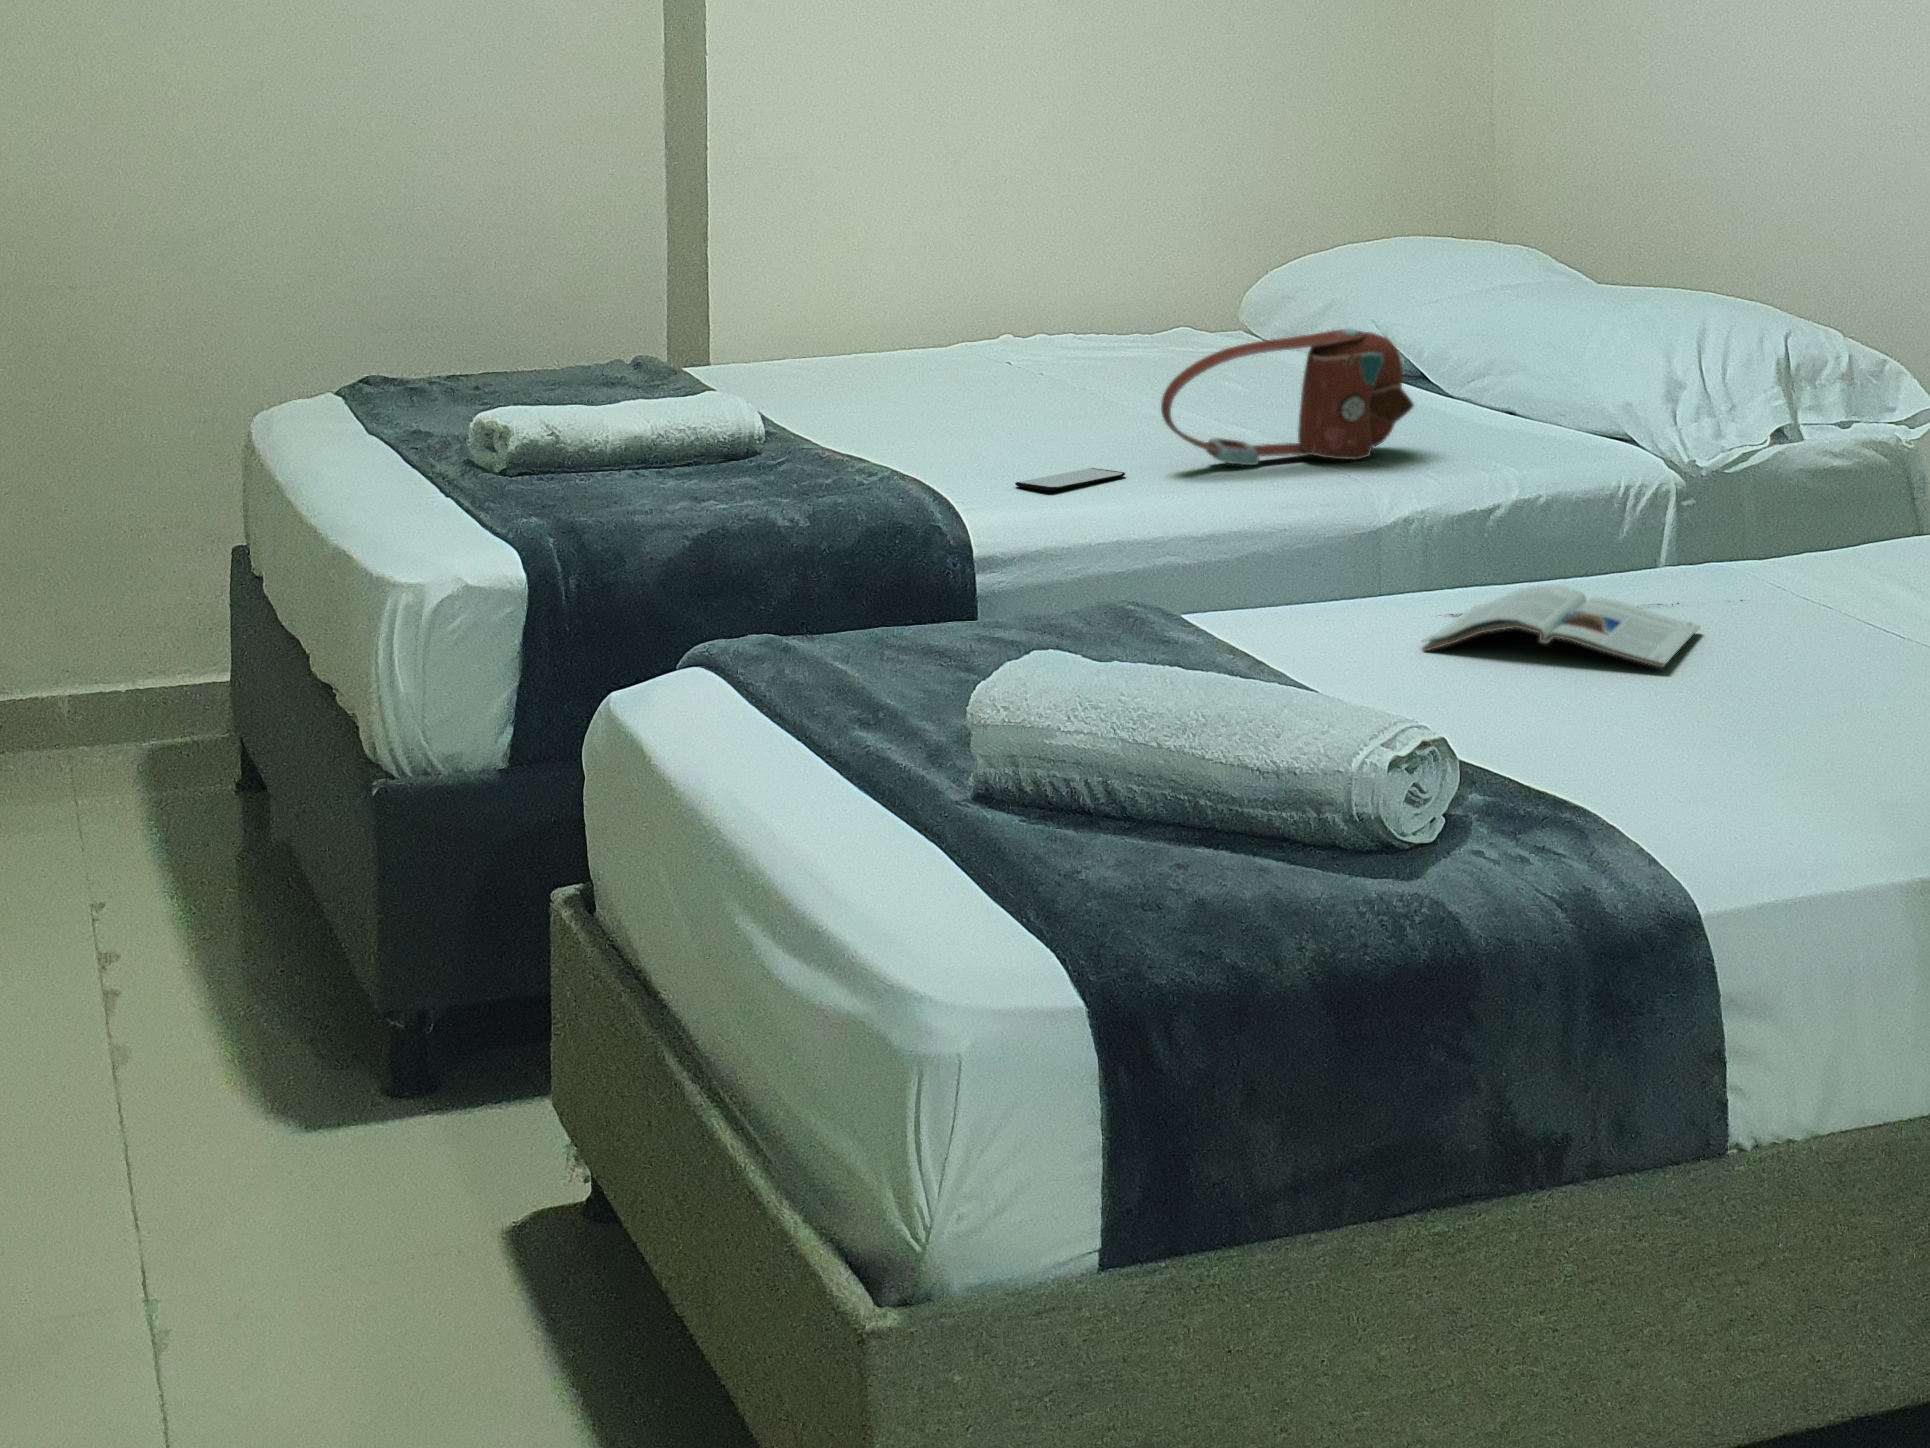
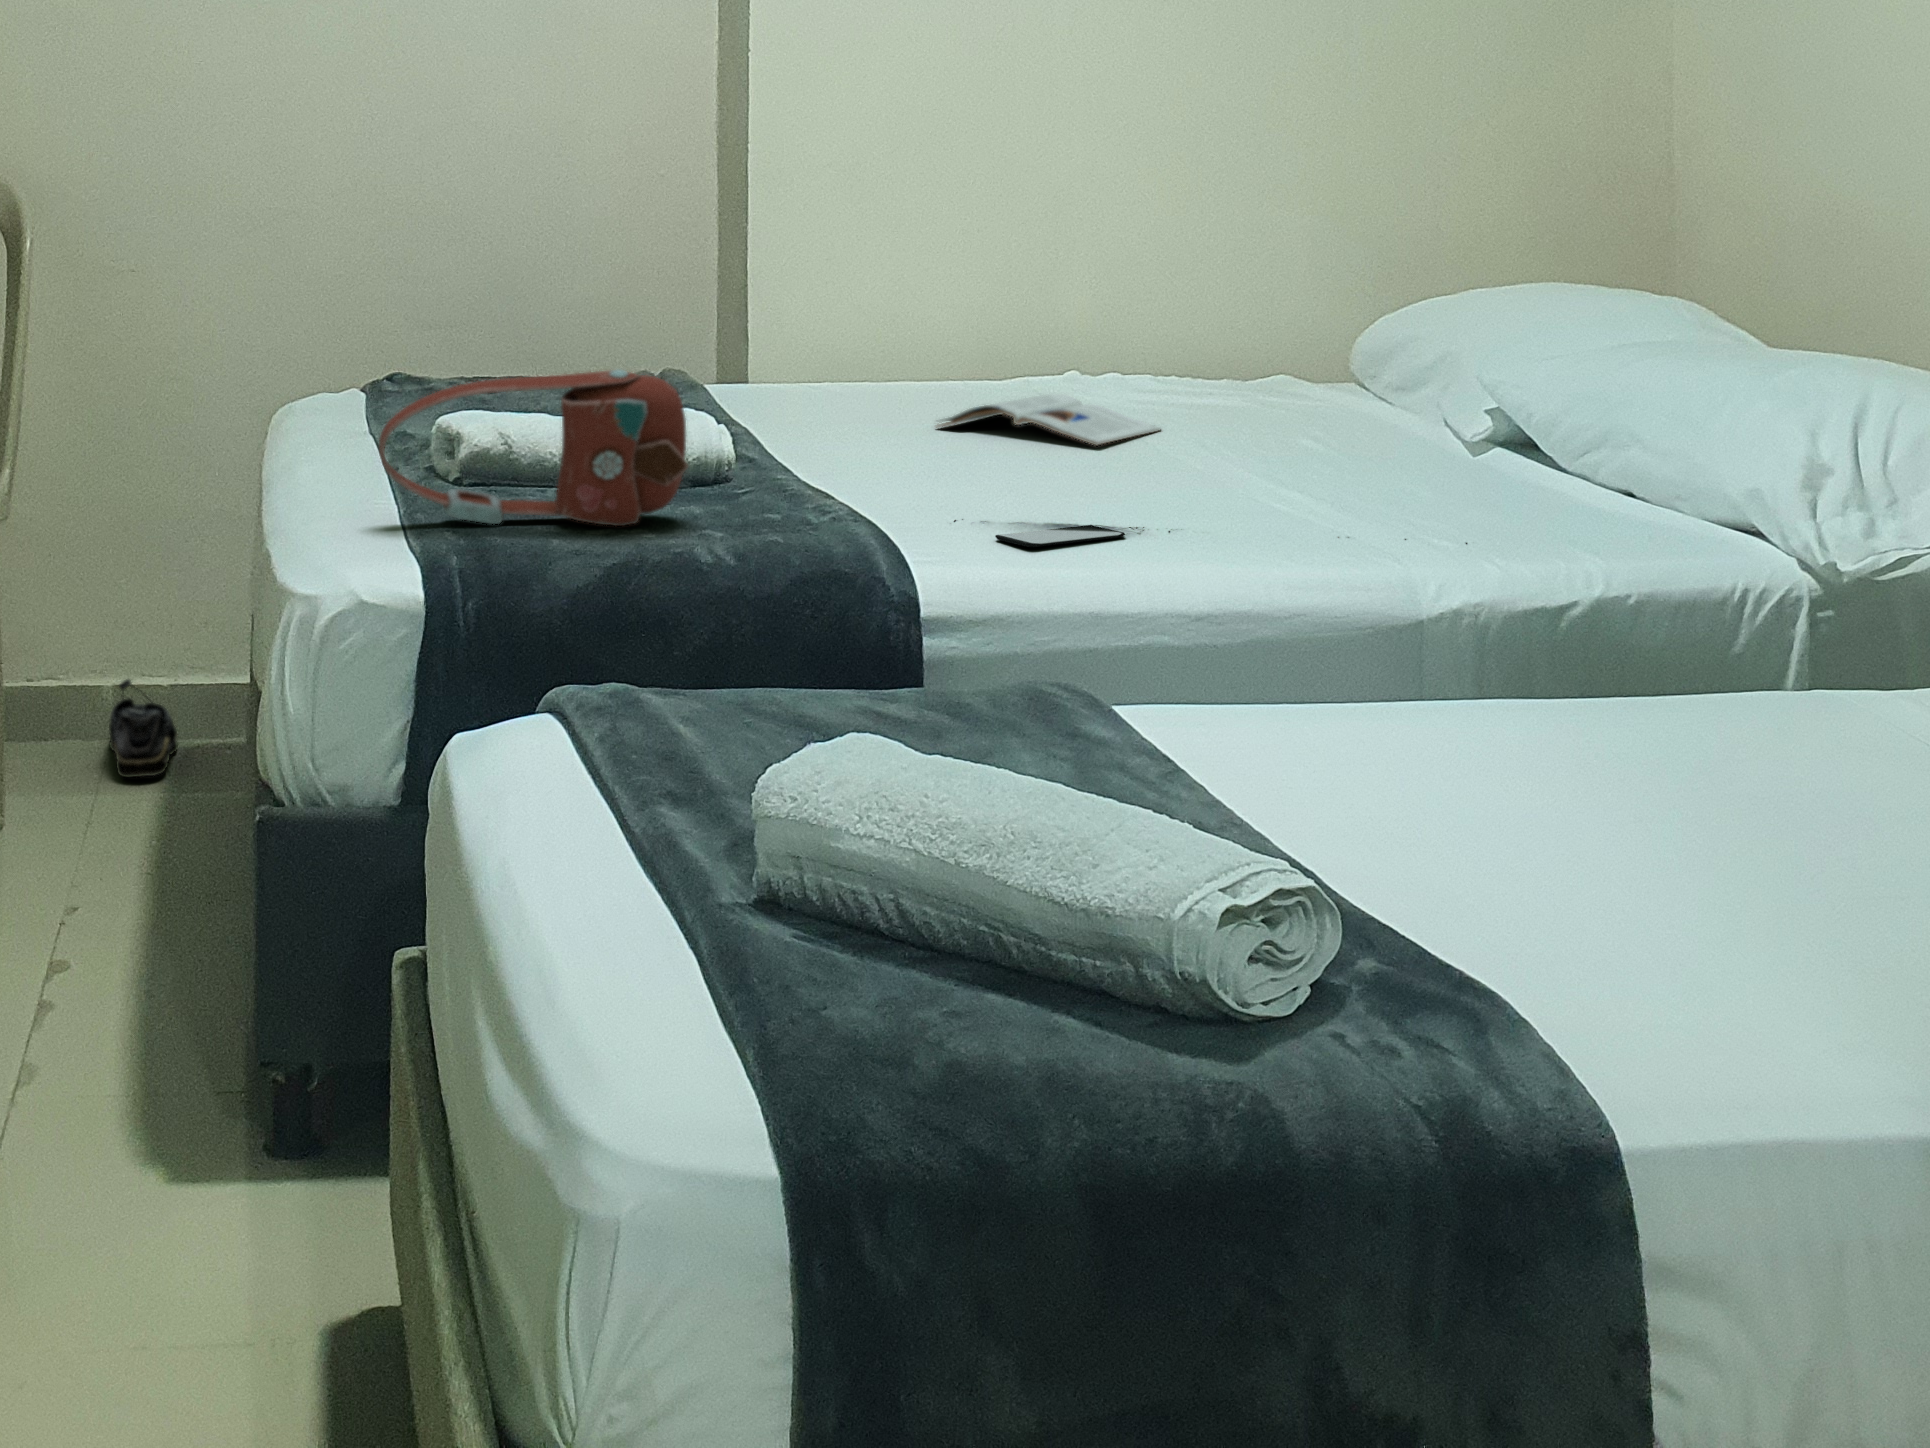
handbag: present [1161,329,1414,465] -> present [379,370,688,526]
magazine: present [1422,585,1699,668] -> present [936,393,1161,445]
shoe: none [77,690,151,787] -> present [109,679,178,777]

